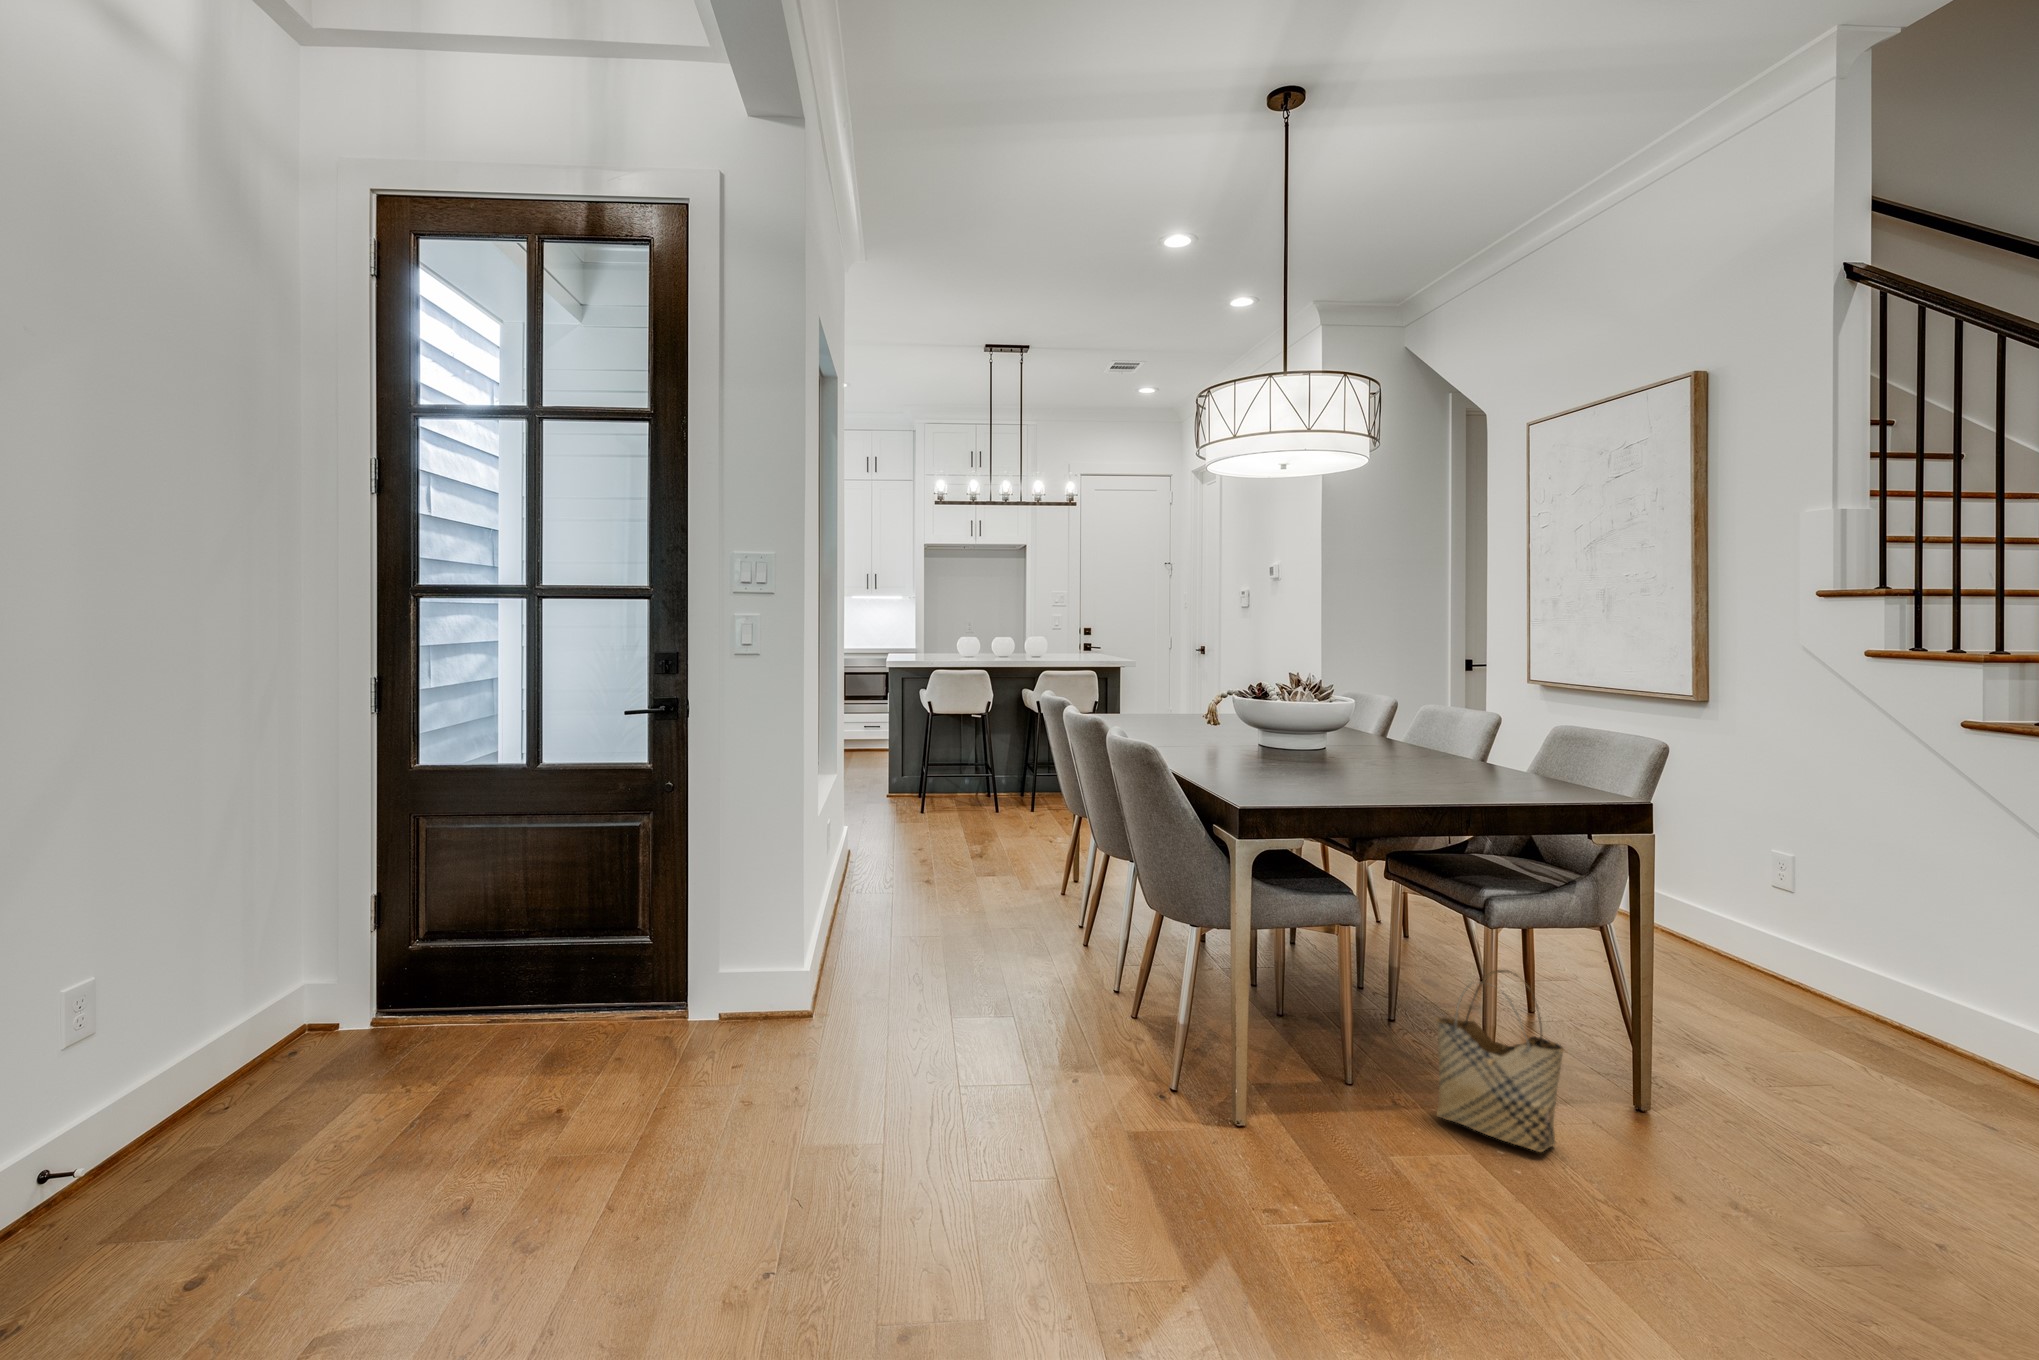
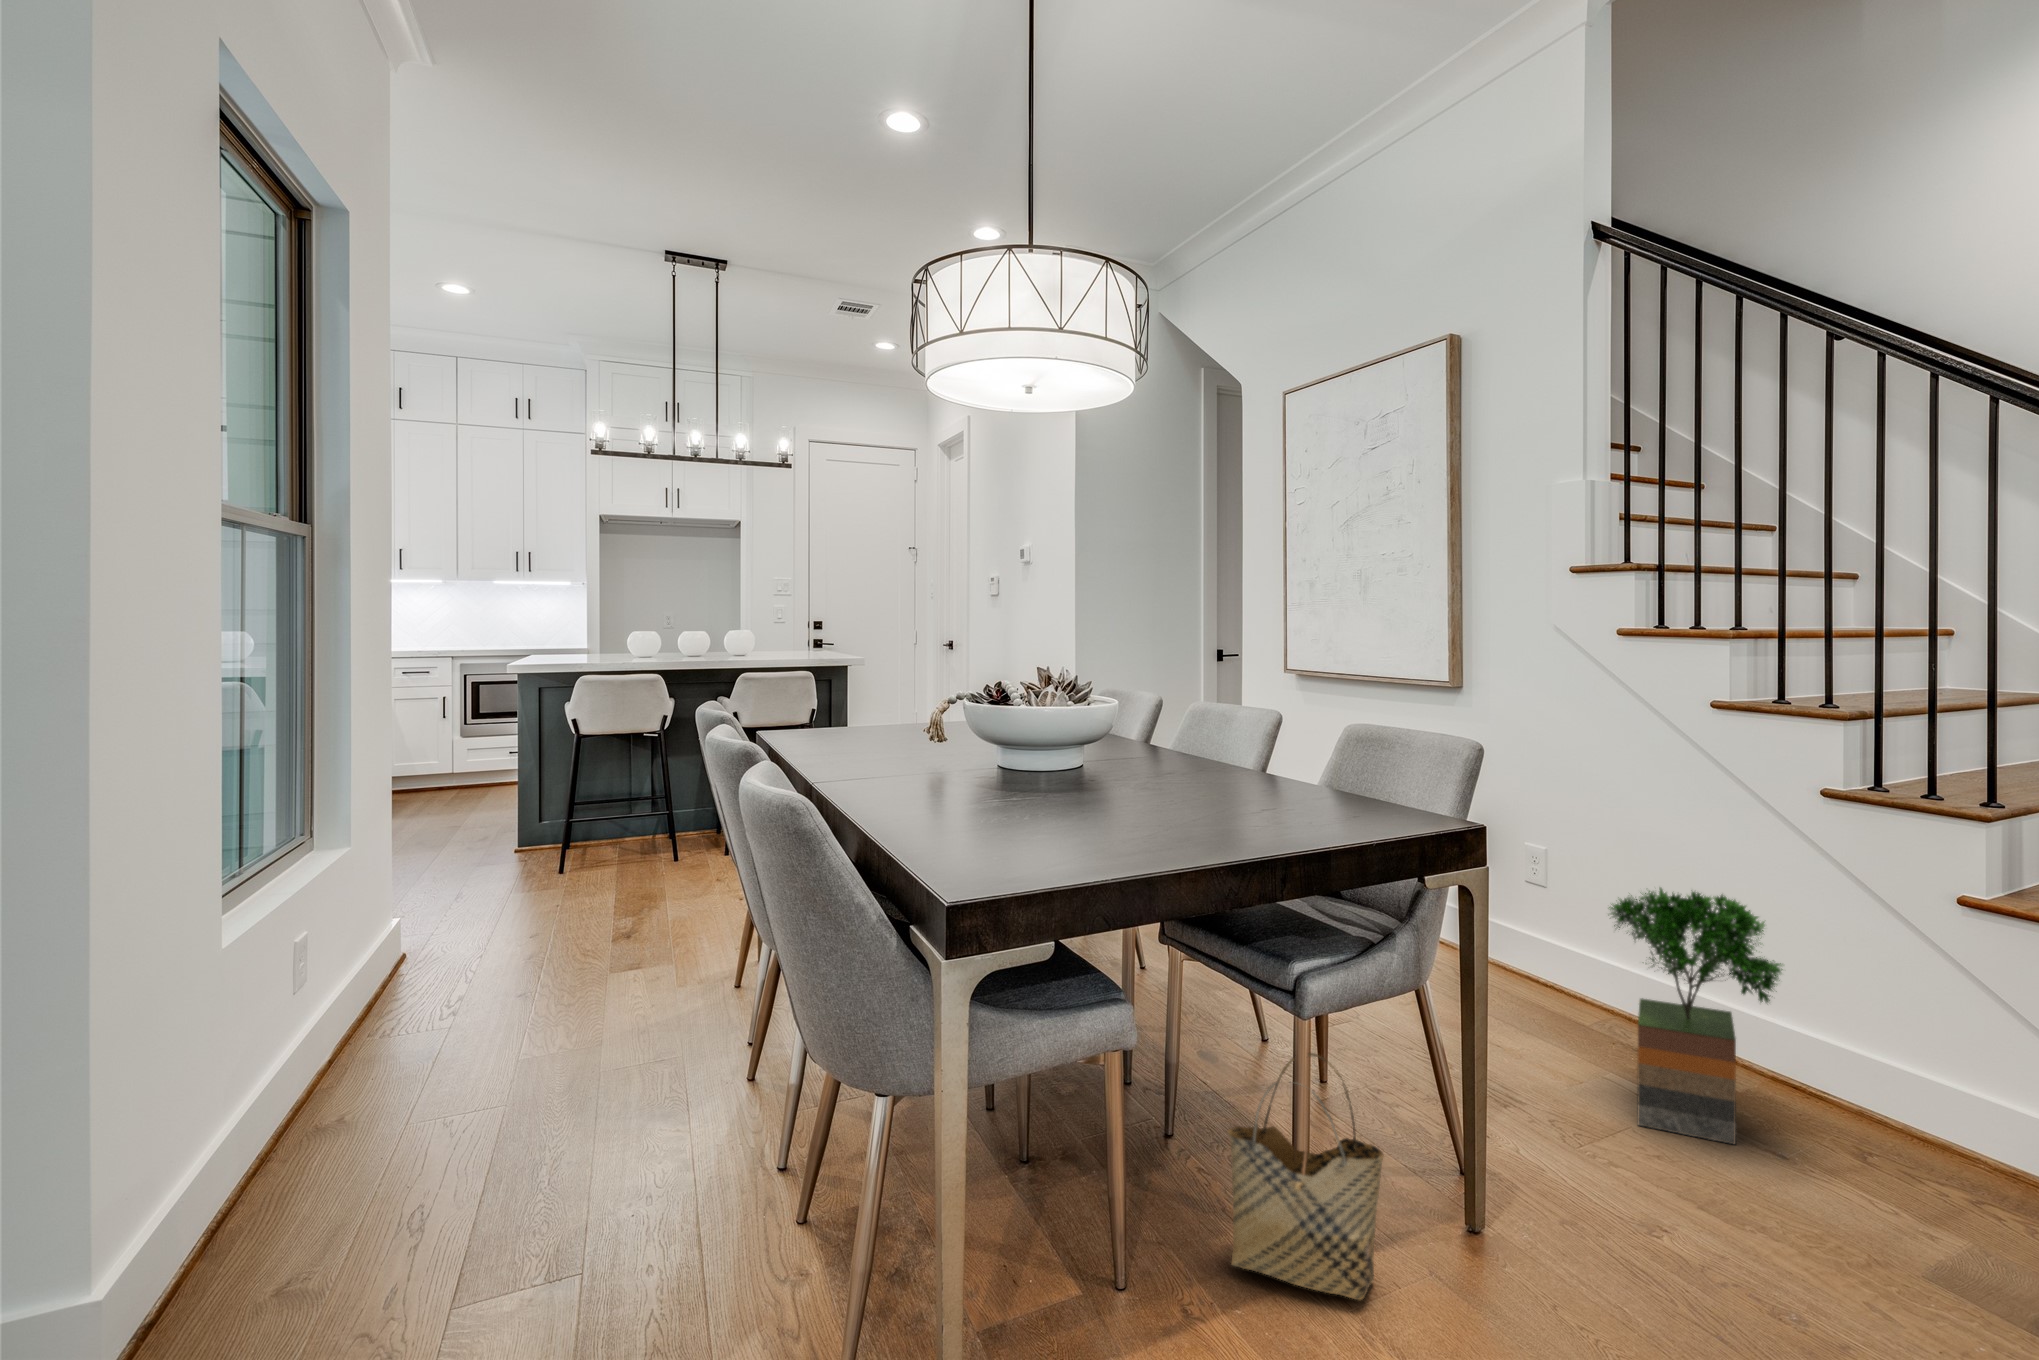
potted tree: none [1820,882,2014,1120] -> present [1609,888,1783,1144]

